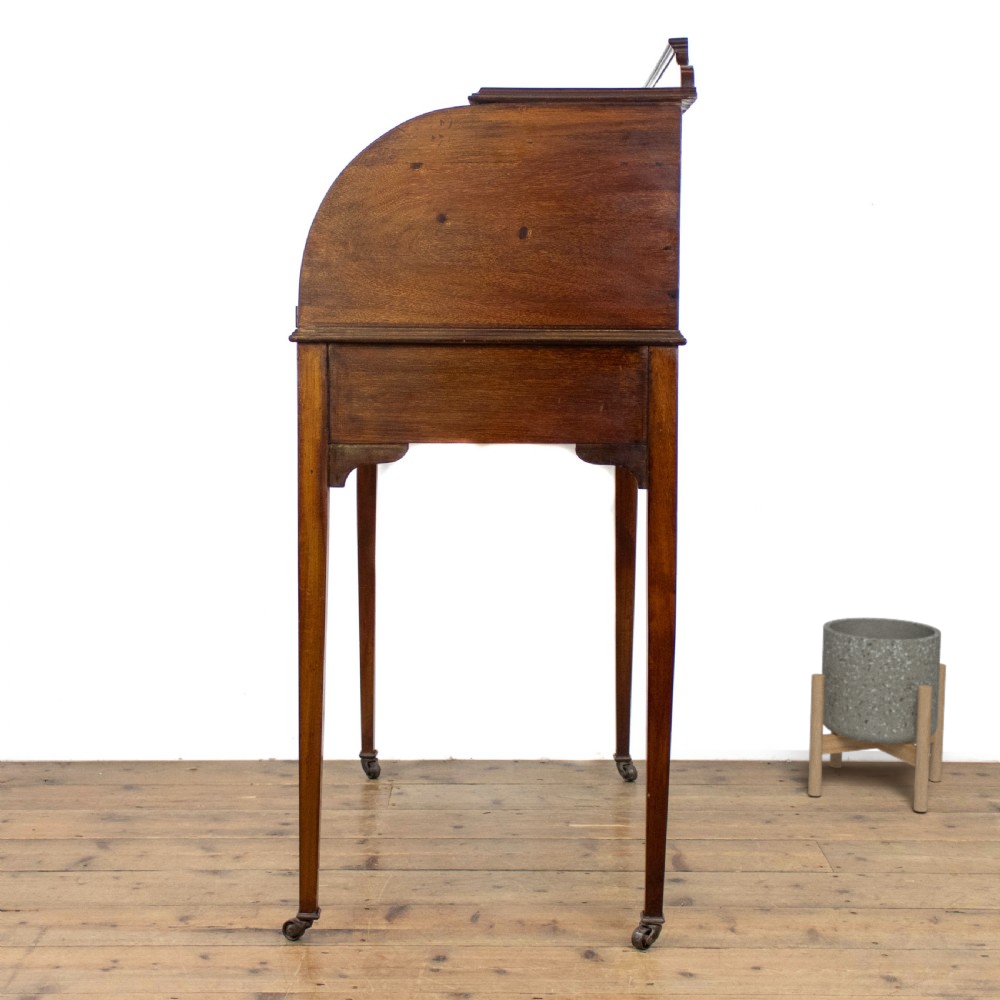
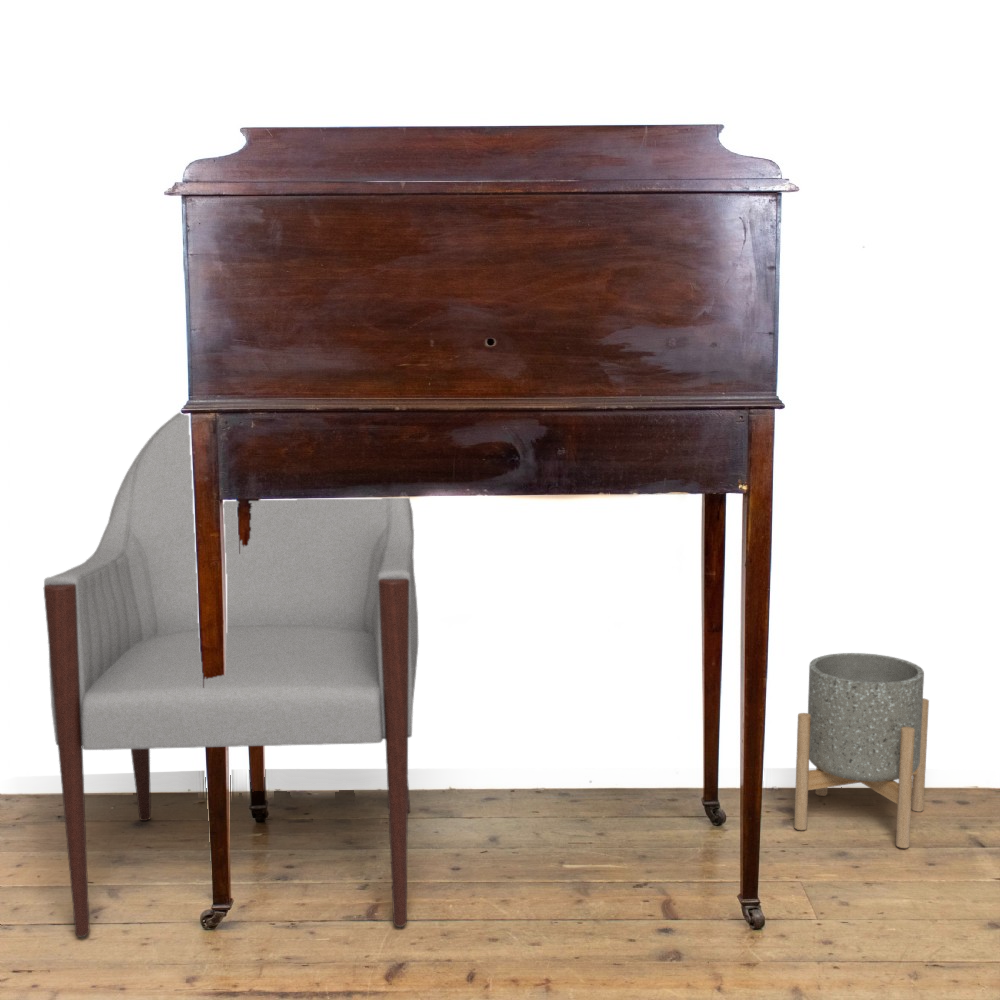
chair: none [41,337,422,881] -> present [44,413,418,937]

